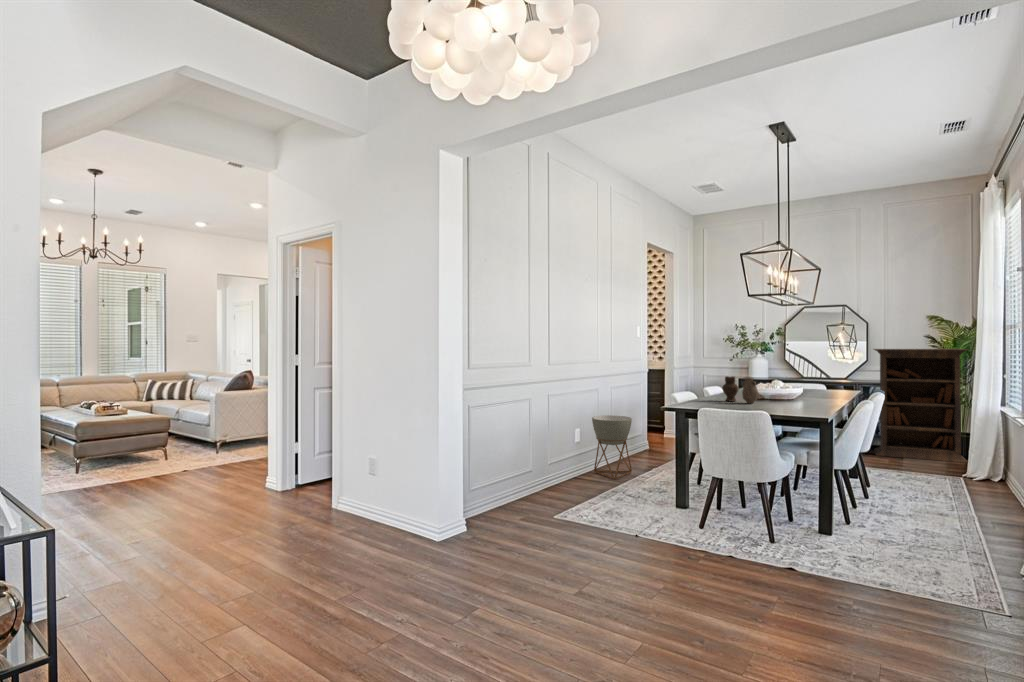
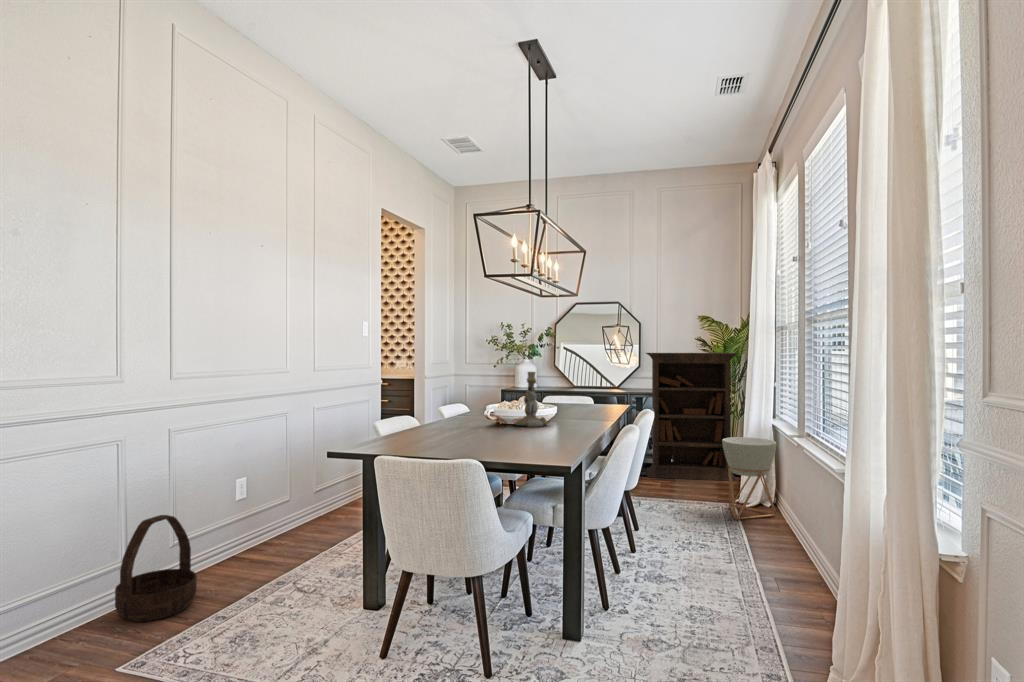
candlestick: none [769,363,797,402] -> present [515,372,549,427]
vase: present [722,376,759,403] -> none [448,392,495,432]
planter: present [592,415,632,479] -> present [722,437,777,520]
basket: none [531,444,572,502] -> present [115,515,197,621]

